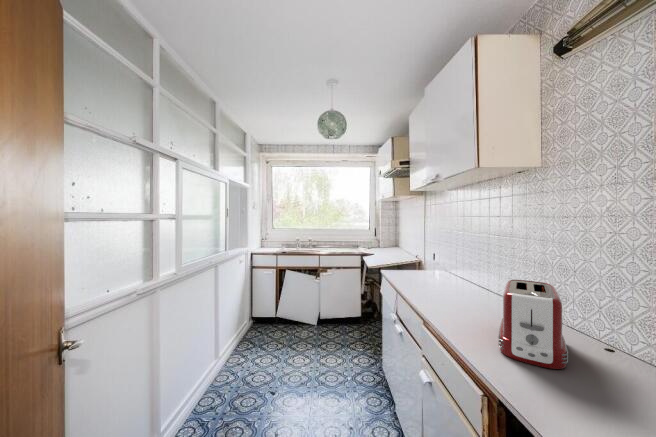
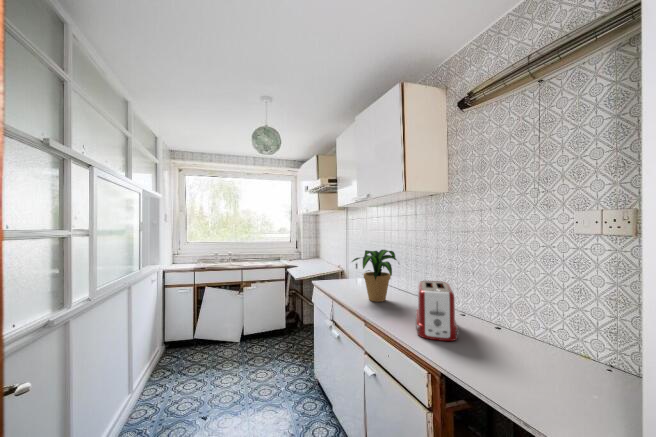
potted plant: none [417,239,483,301] -> present [352,250,397,302]

